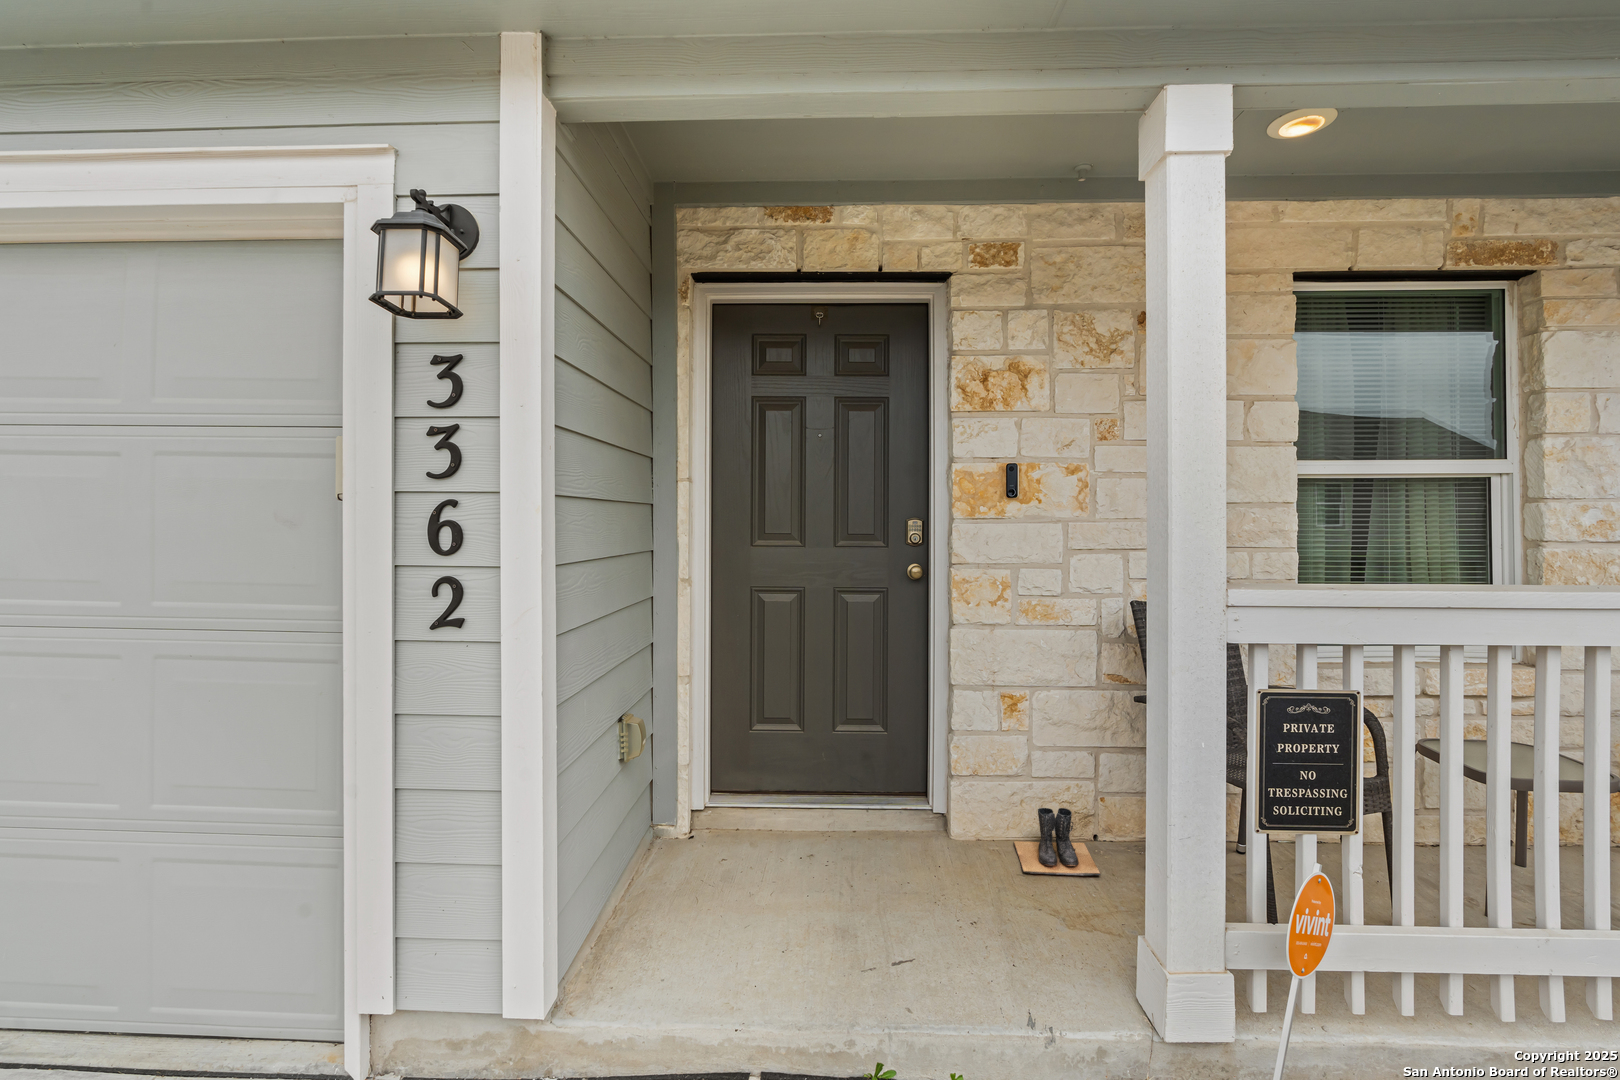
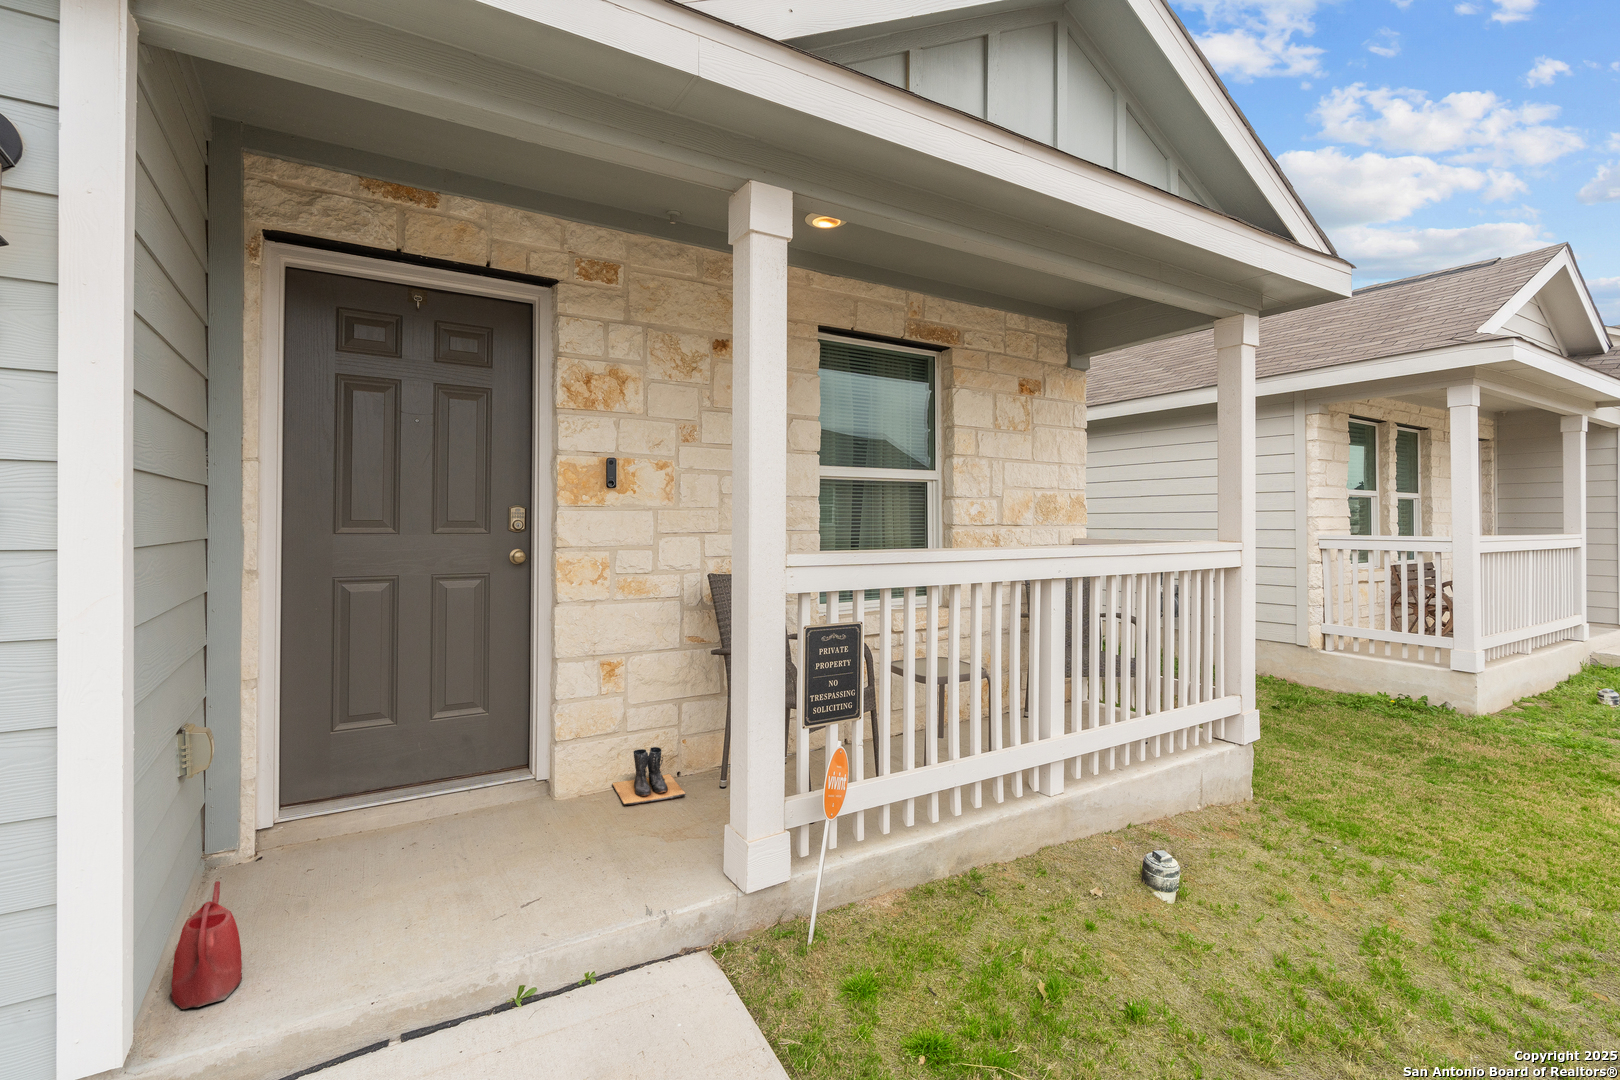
watering can: none [590,877,644,996] -> present [169,881,242,1009]

